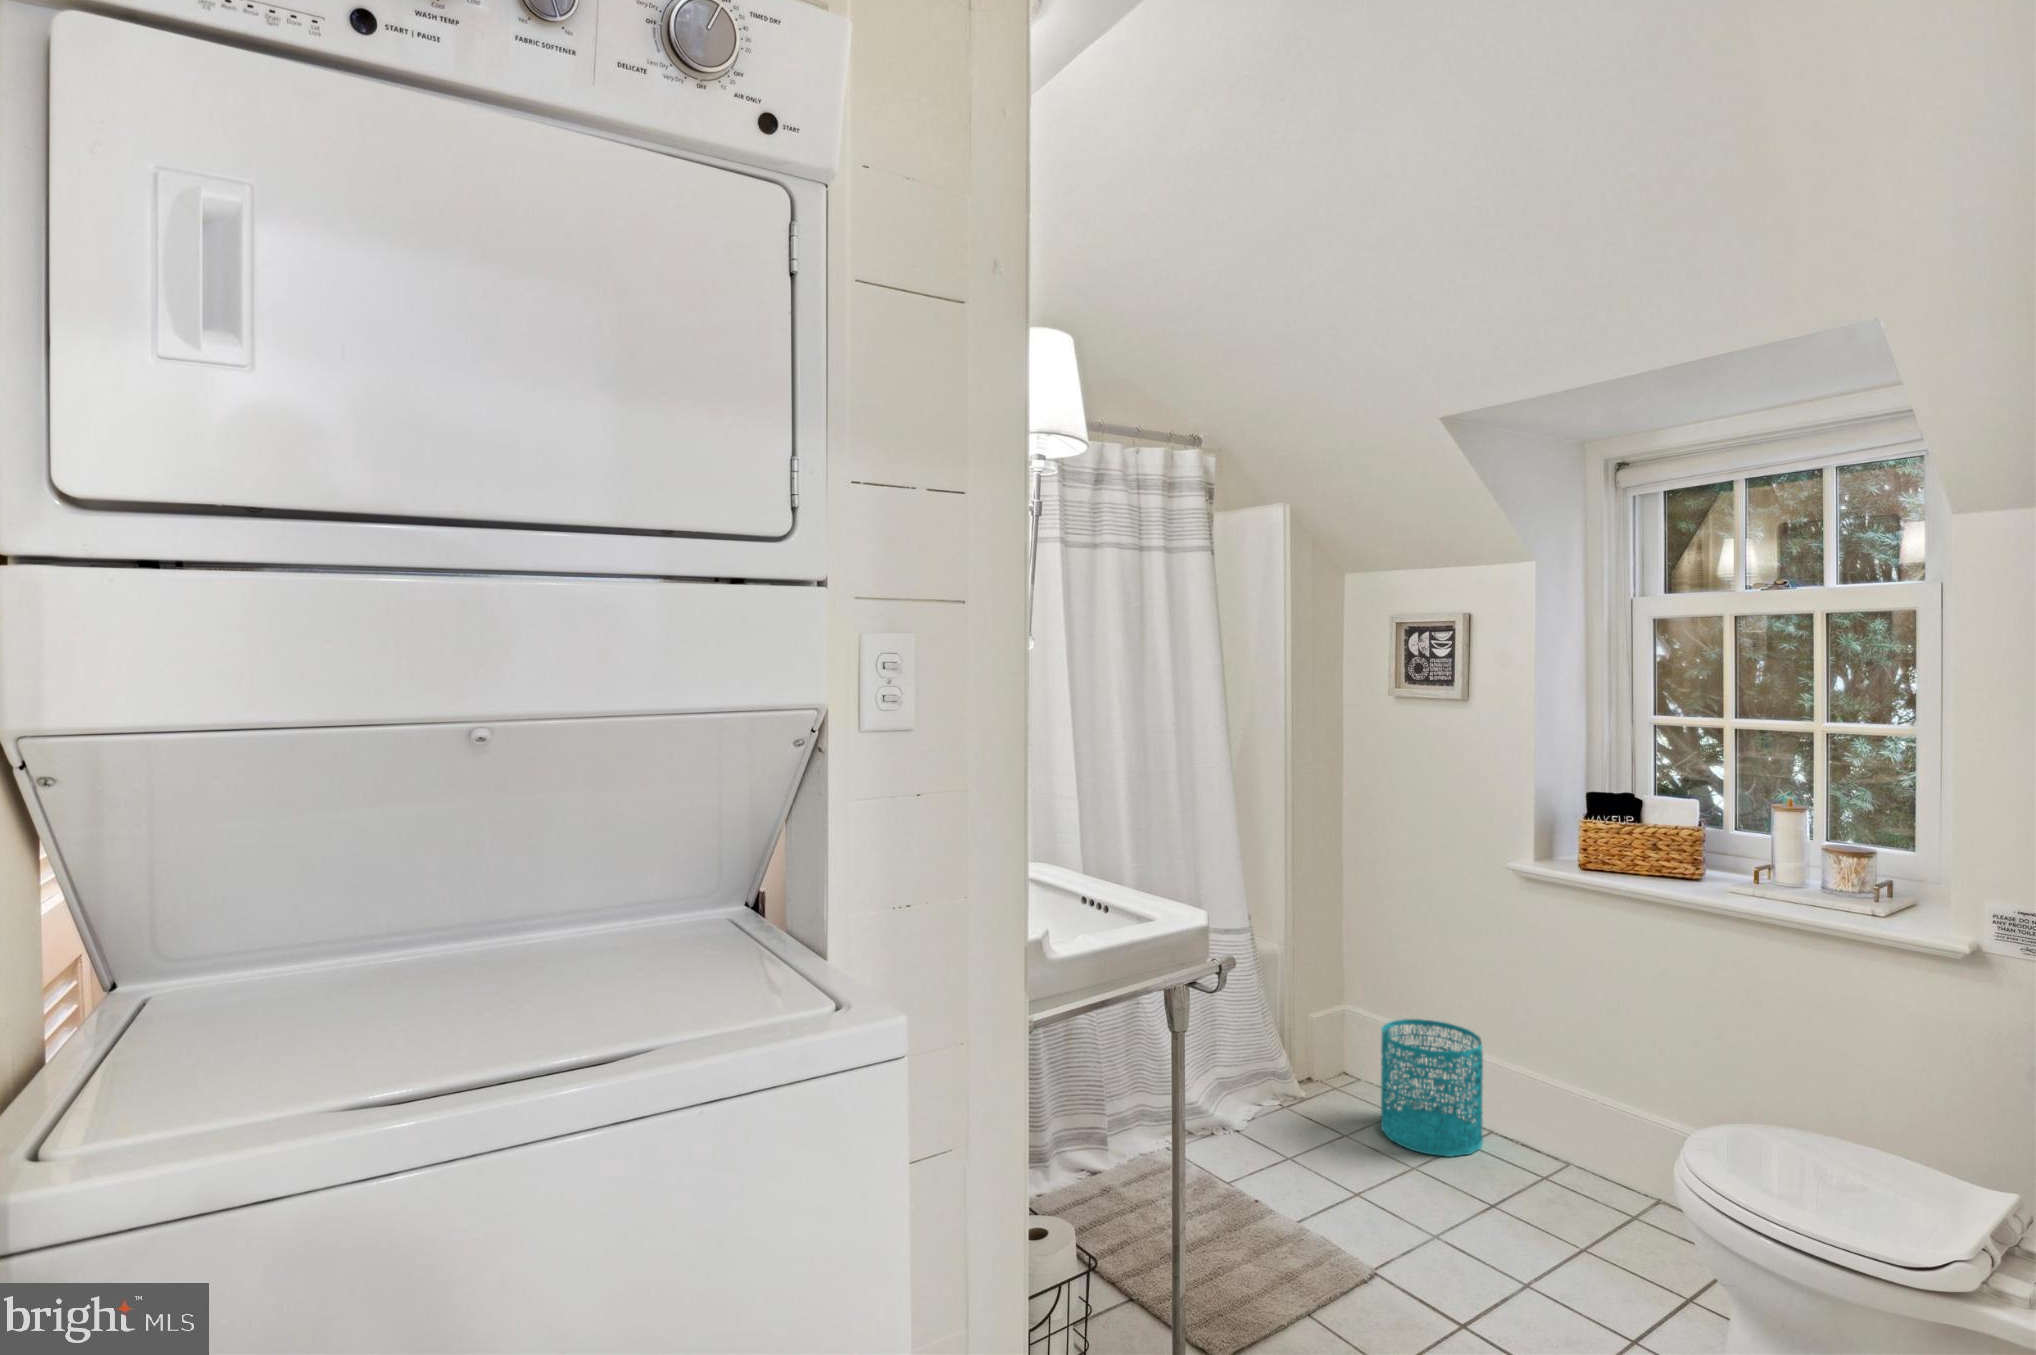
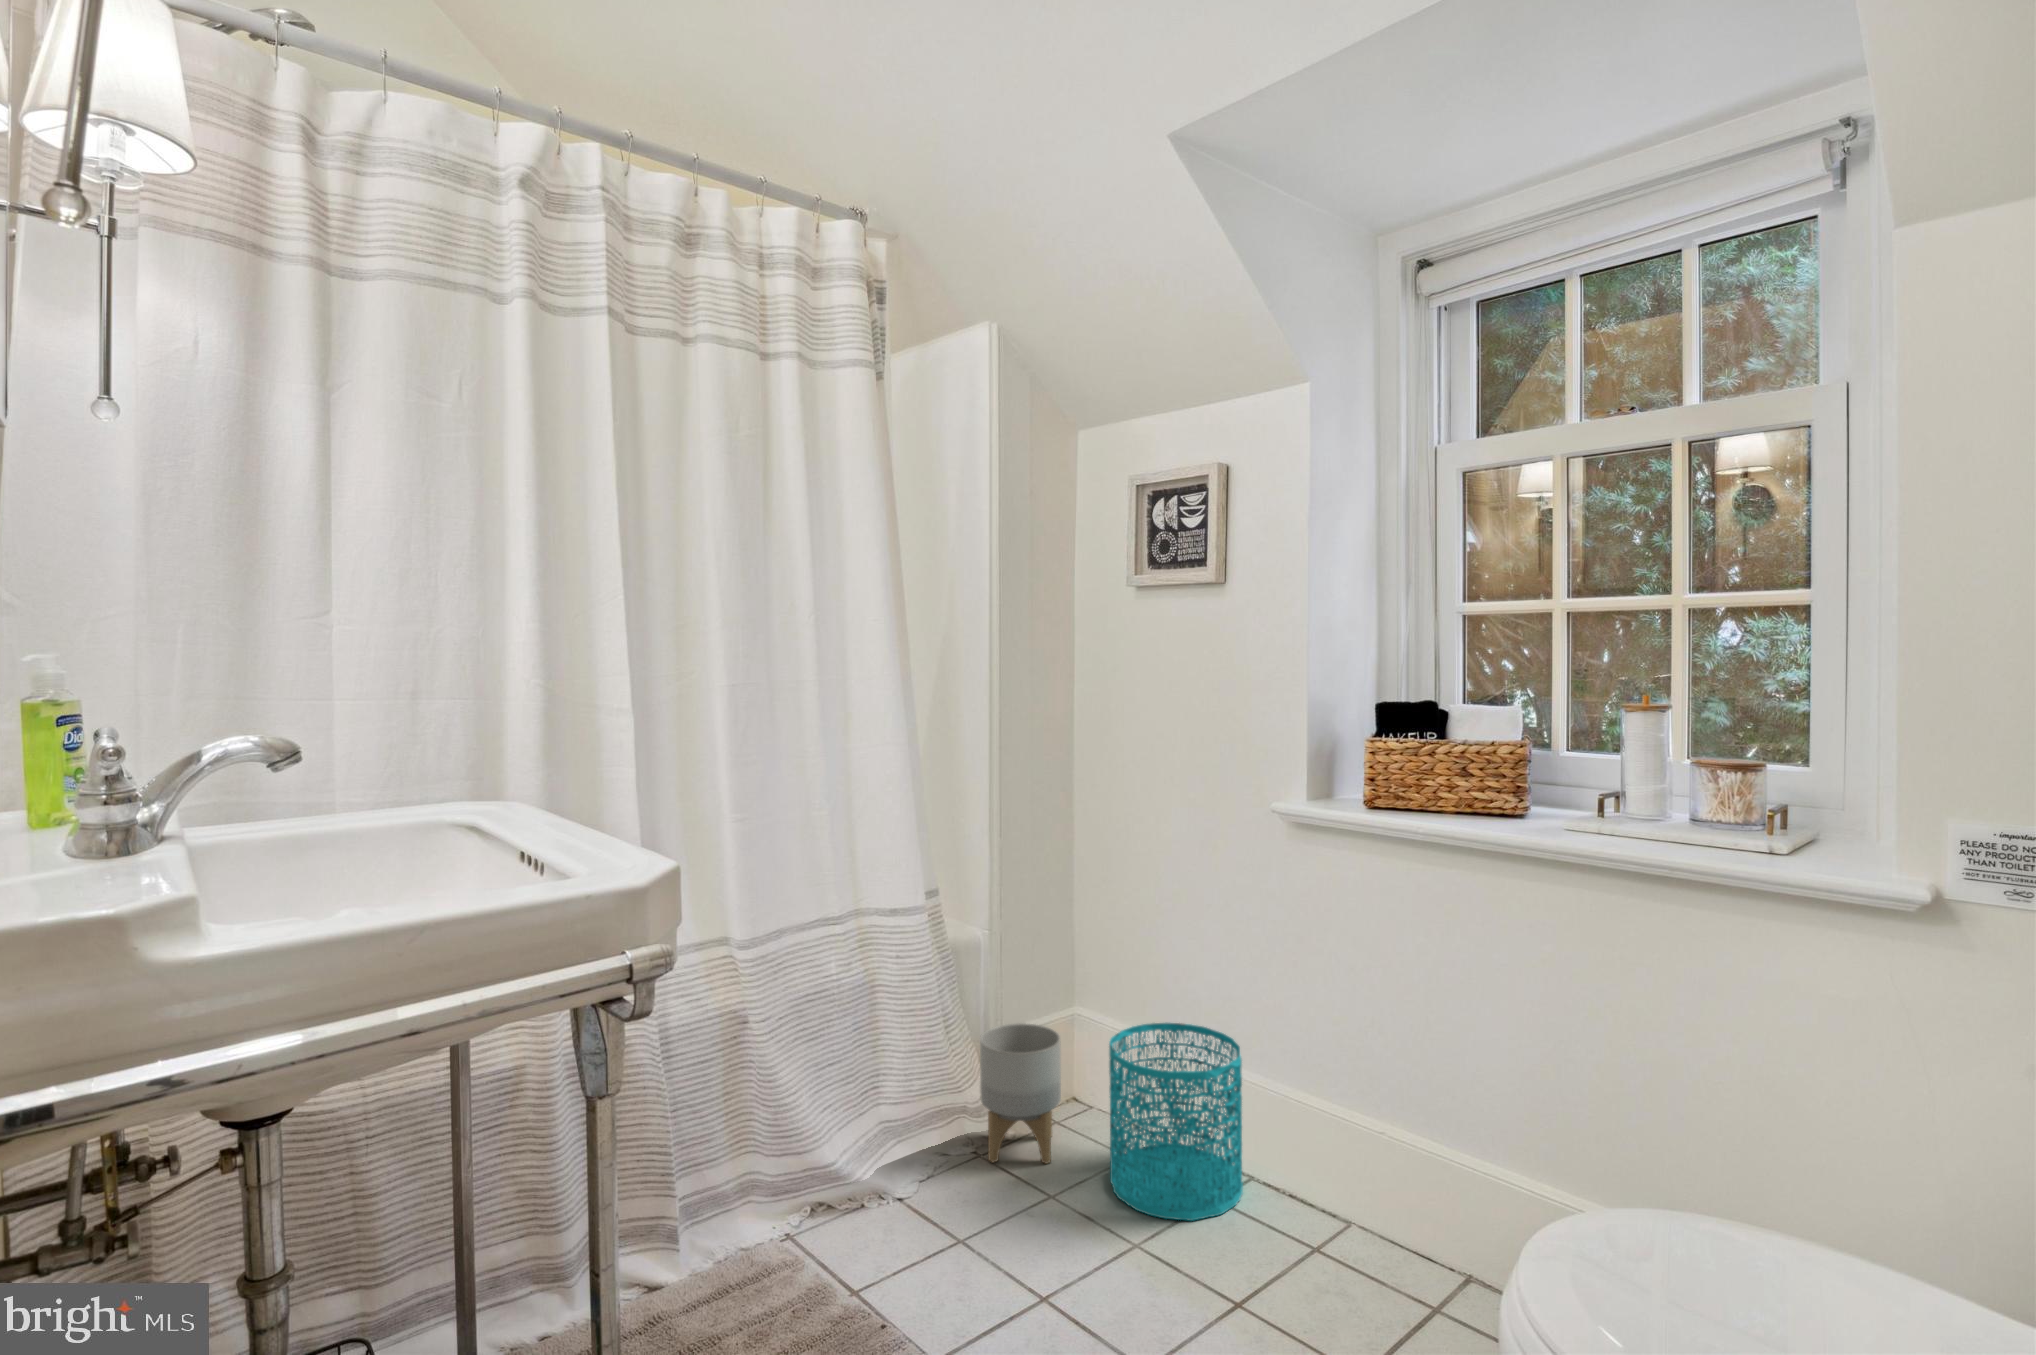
planter: none [1277,1016,1338,1117] -> present [980,1023,1061,1164]

